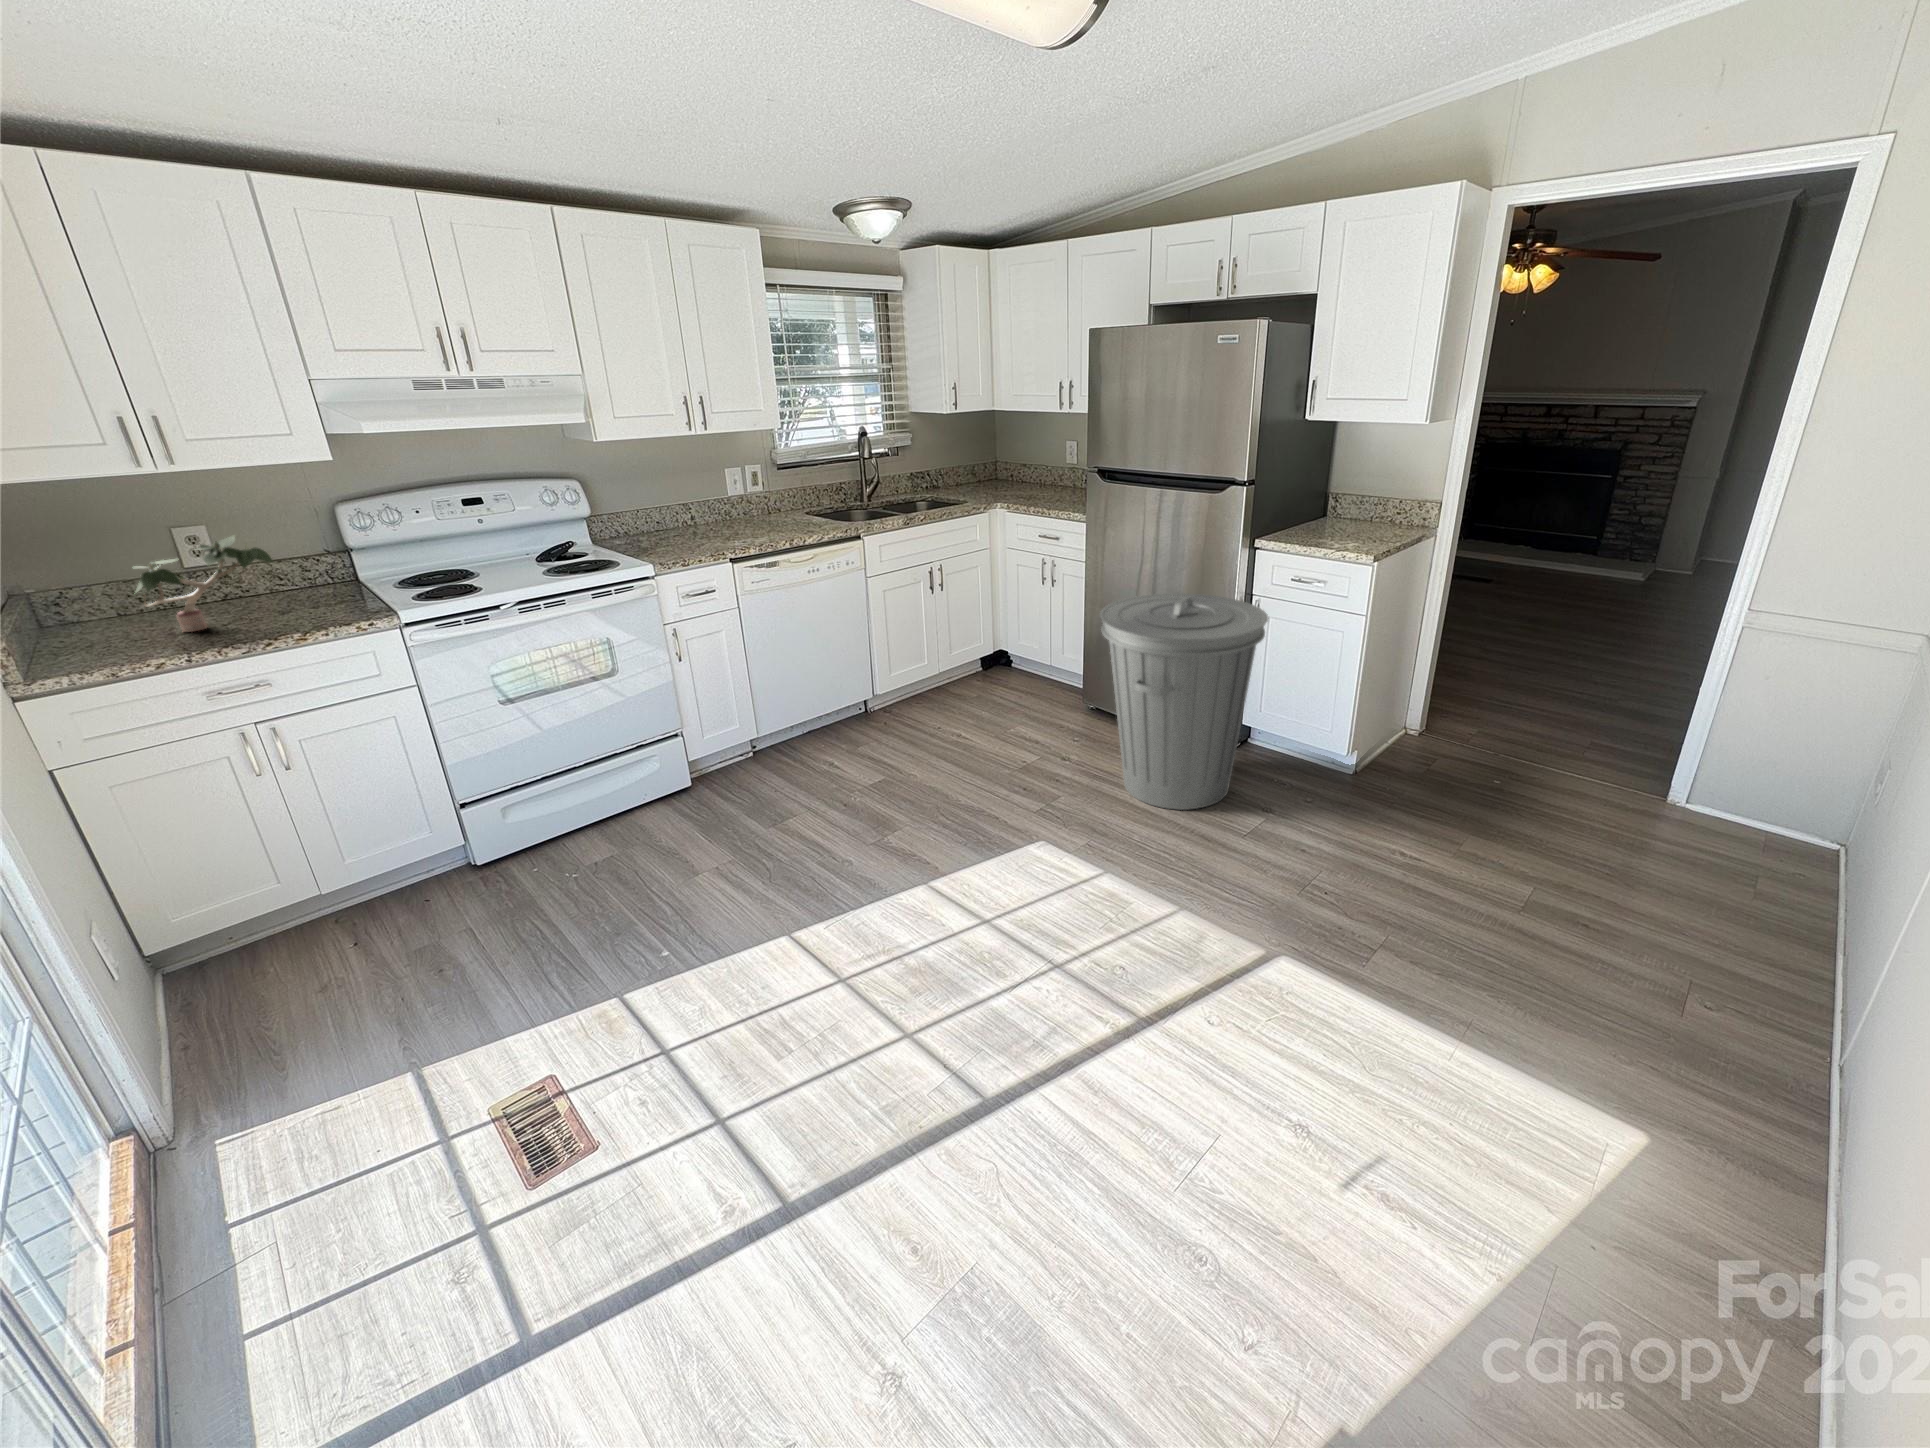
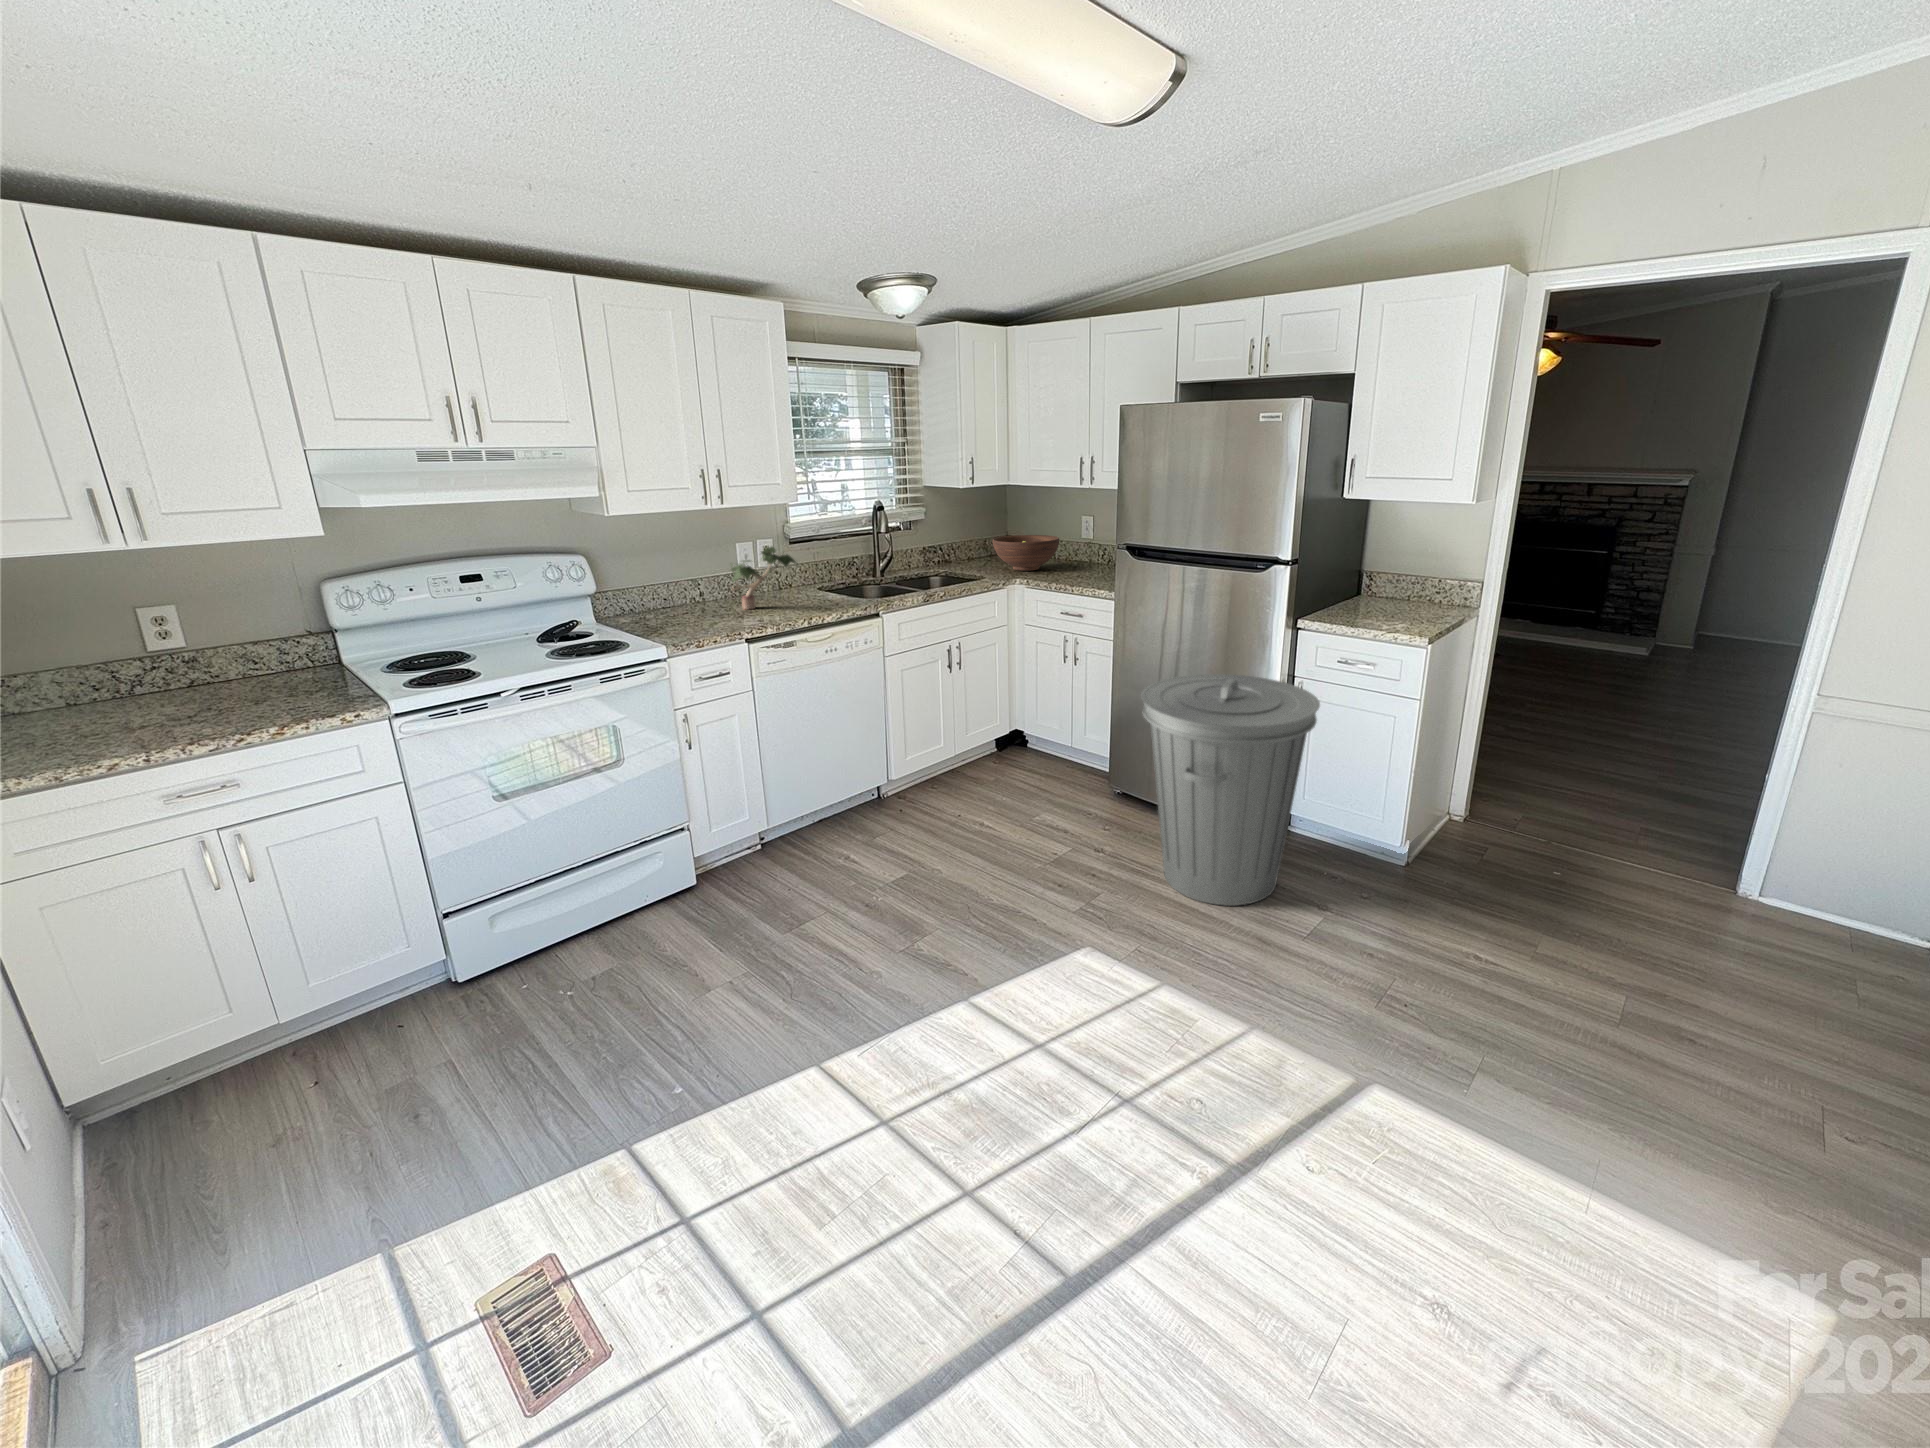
fruit bowl: none [977,461,1043,496] -> present [993,535,1059,571]
potted plant: present [134,536,273,632] -> present [731,547,796,609]

